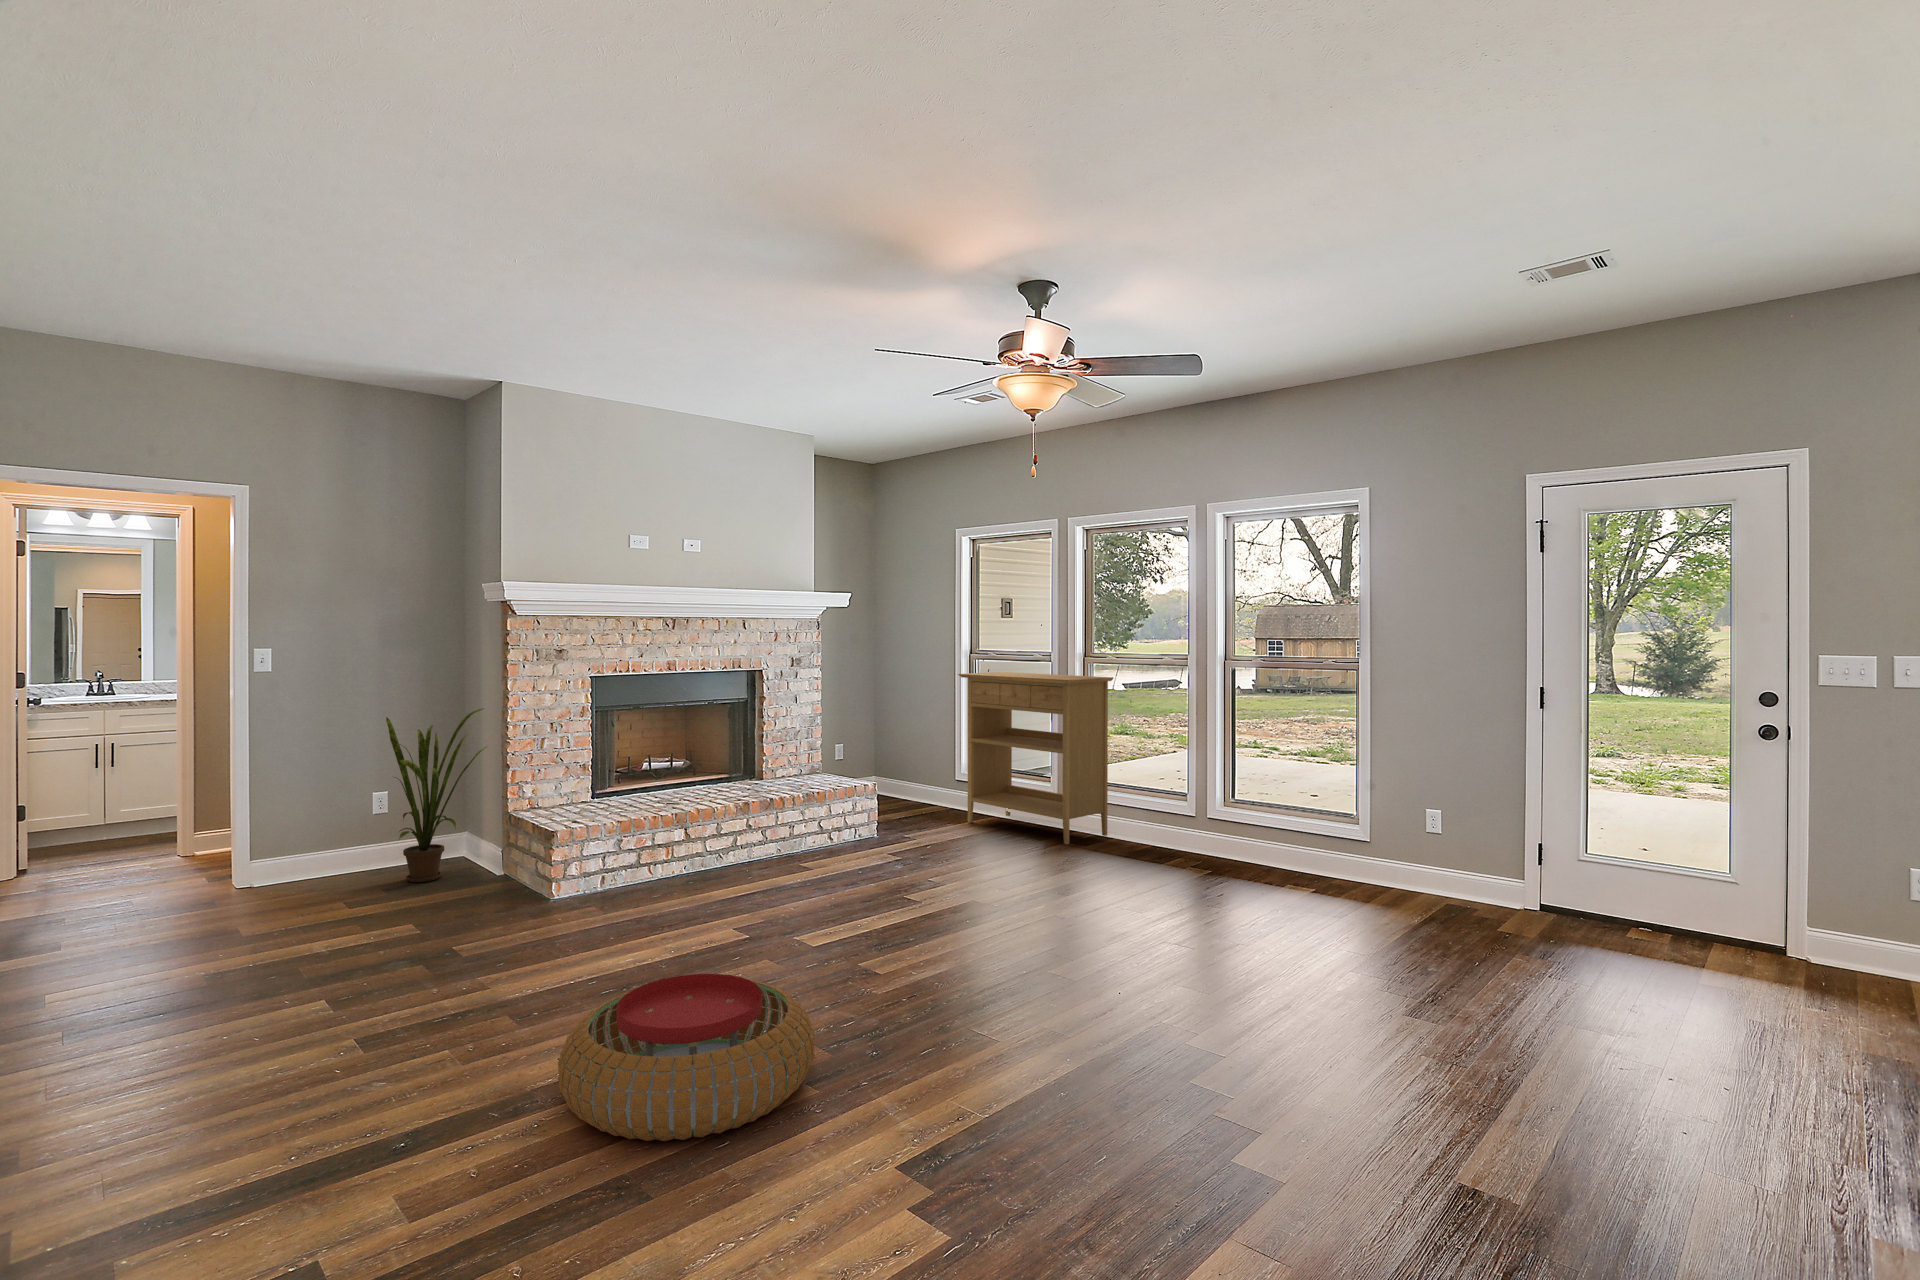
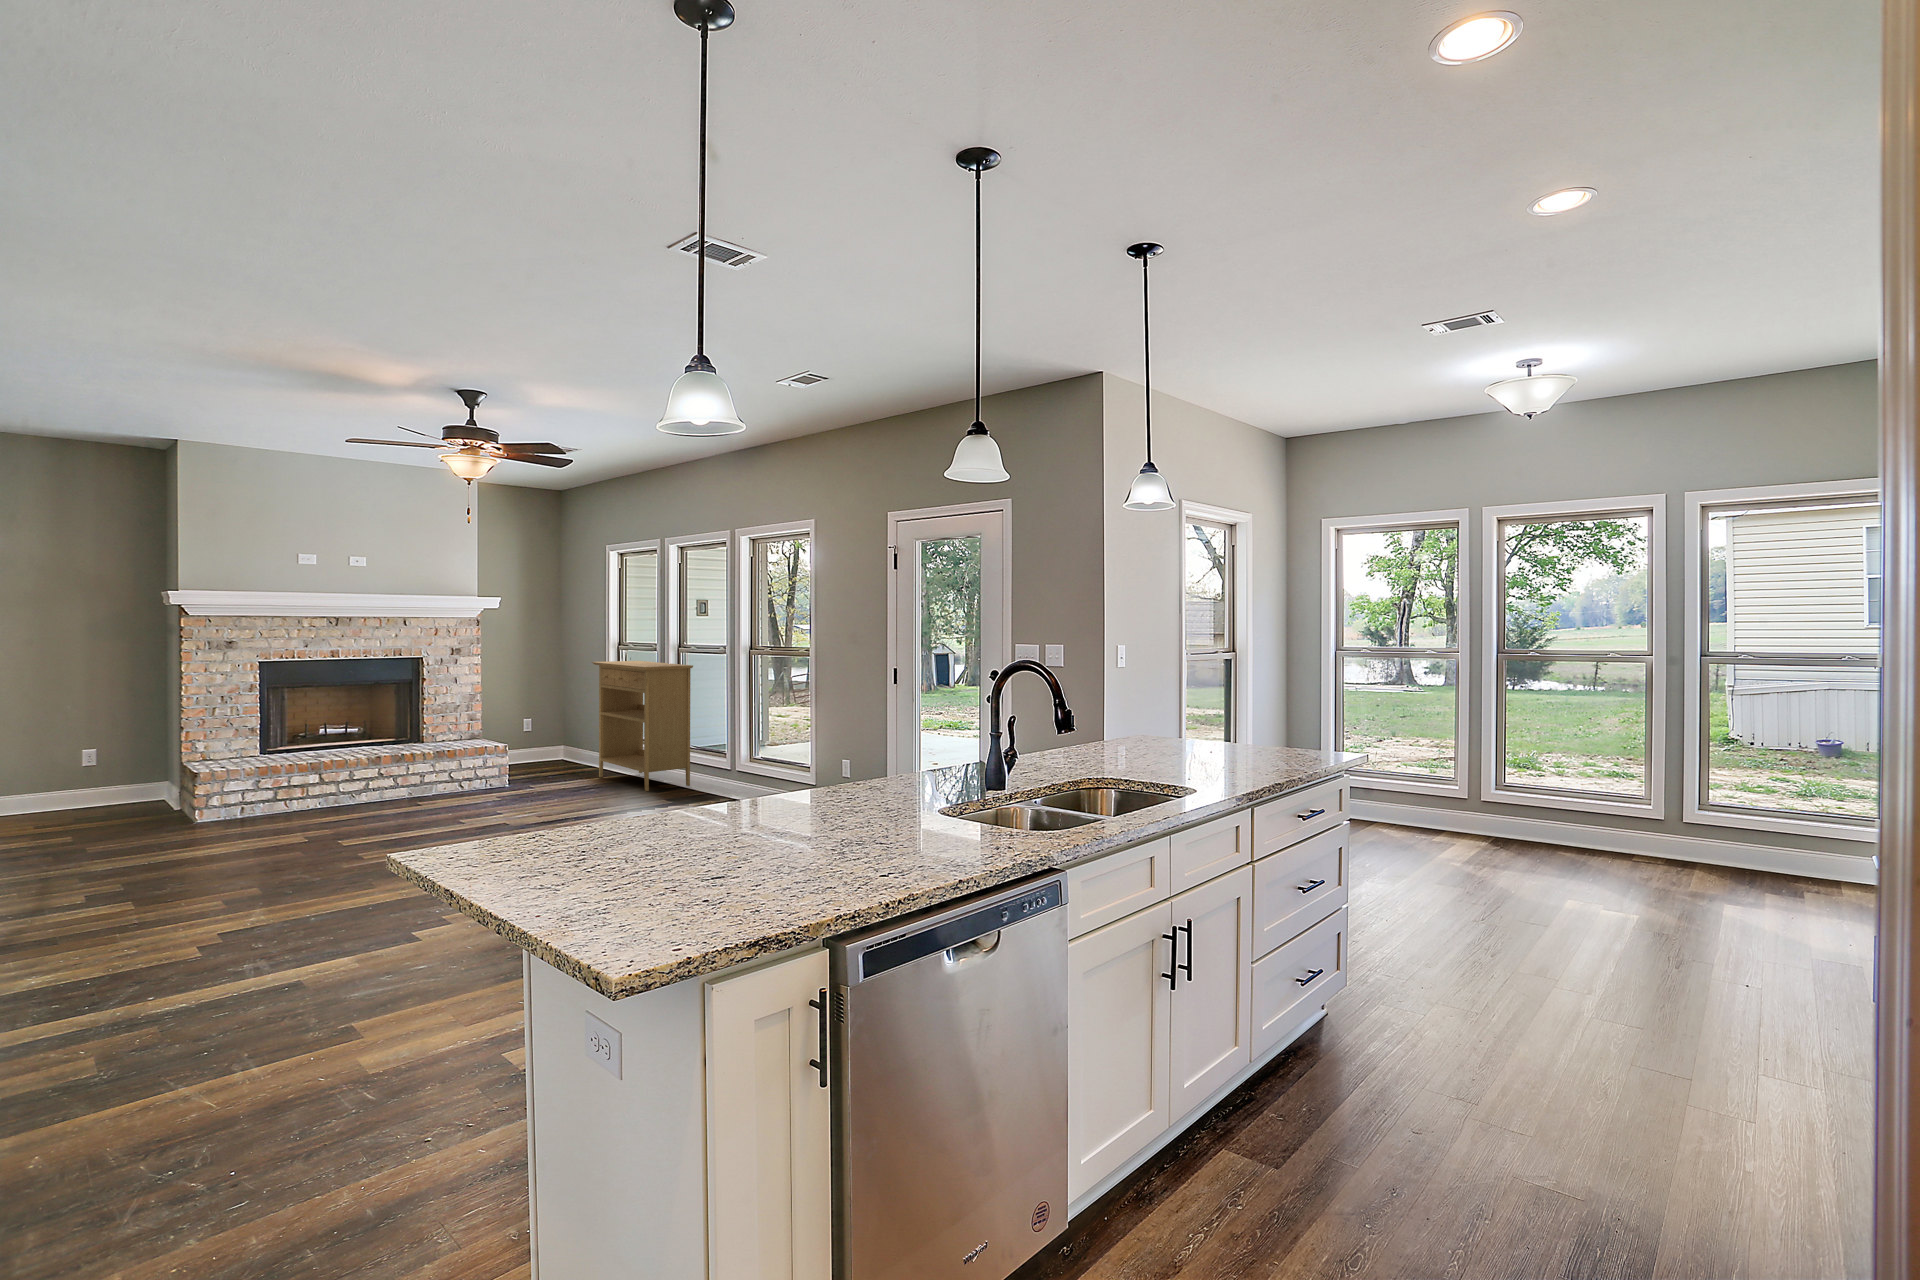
house plant: present [386,709,486,882] -> none [74,685,170,813]
pouf: present [558,974,815,1141] -> none [45,847,243,931]

